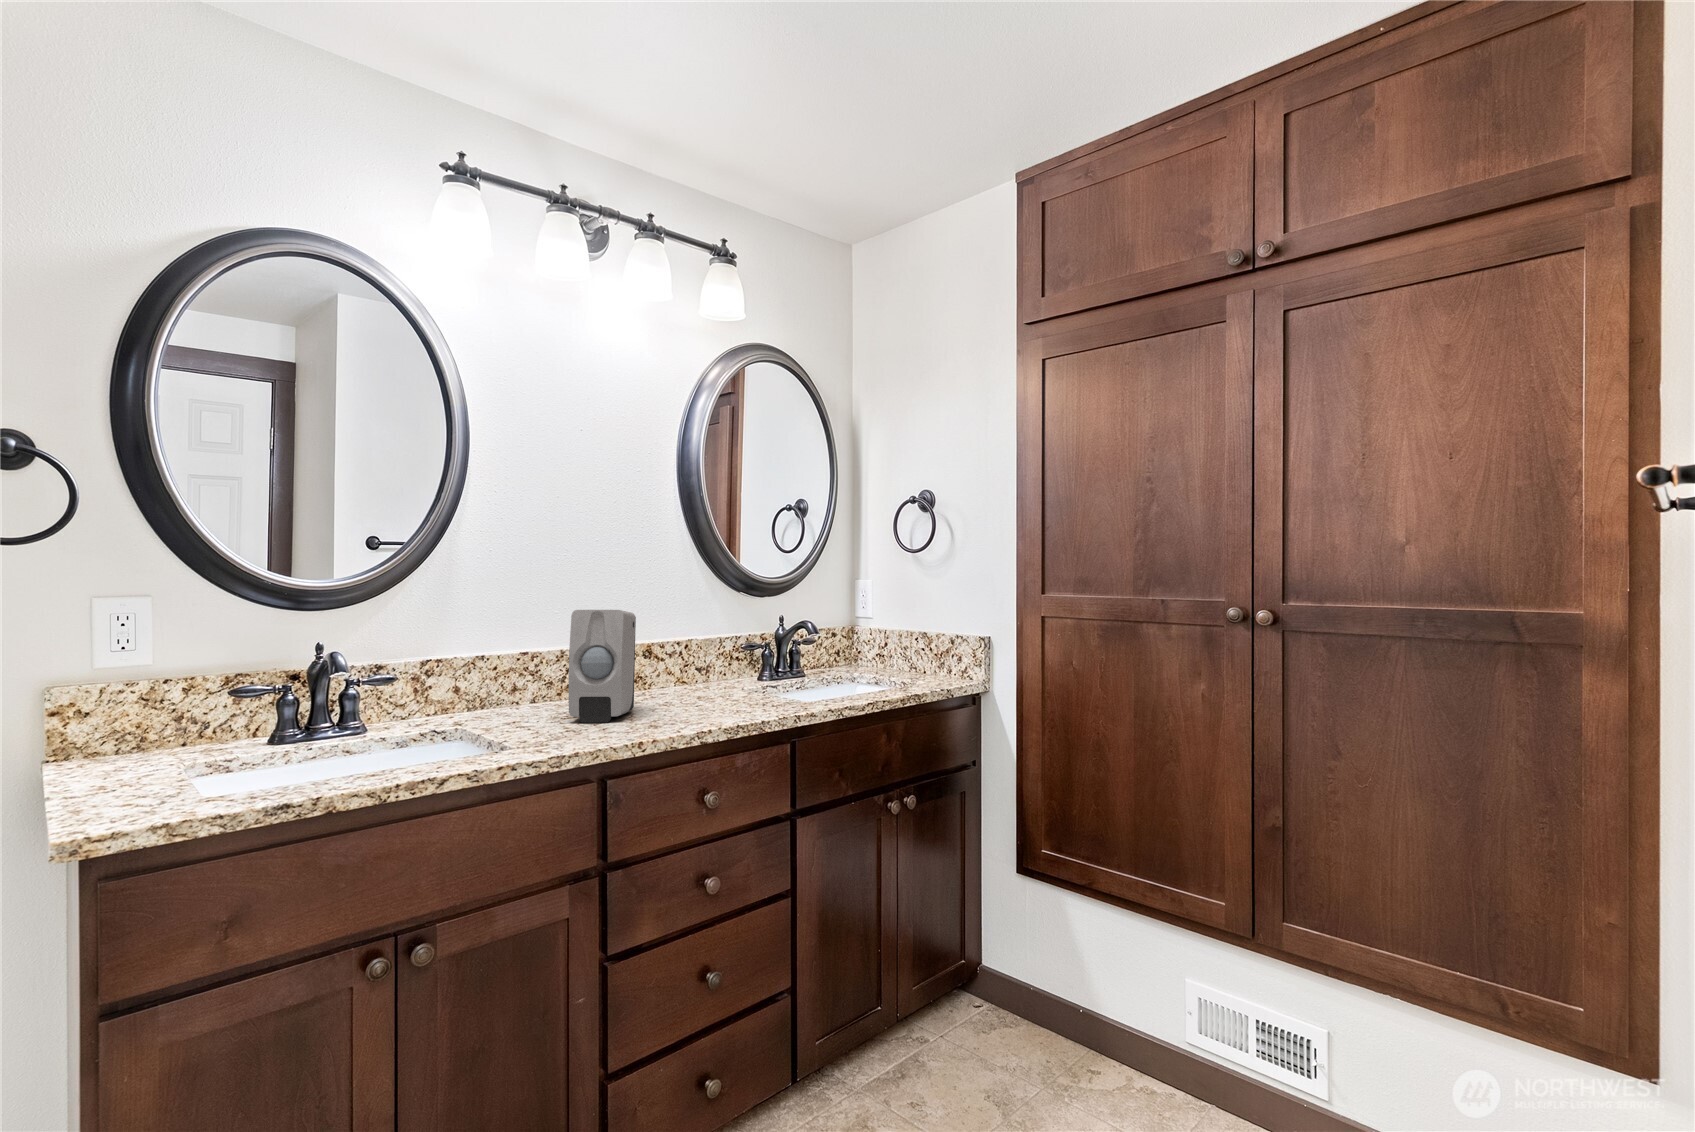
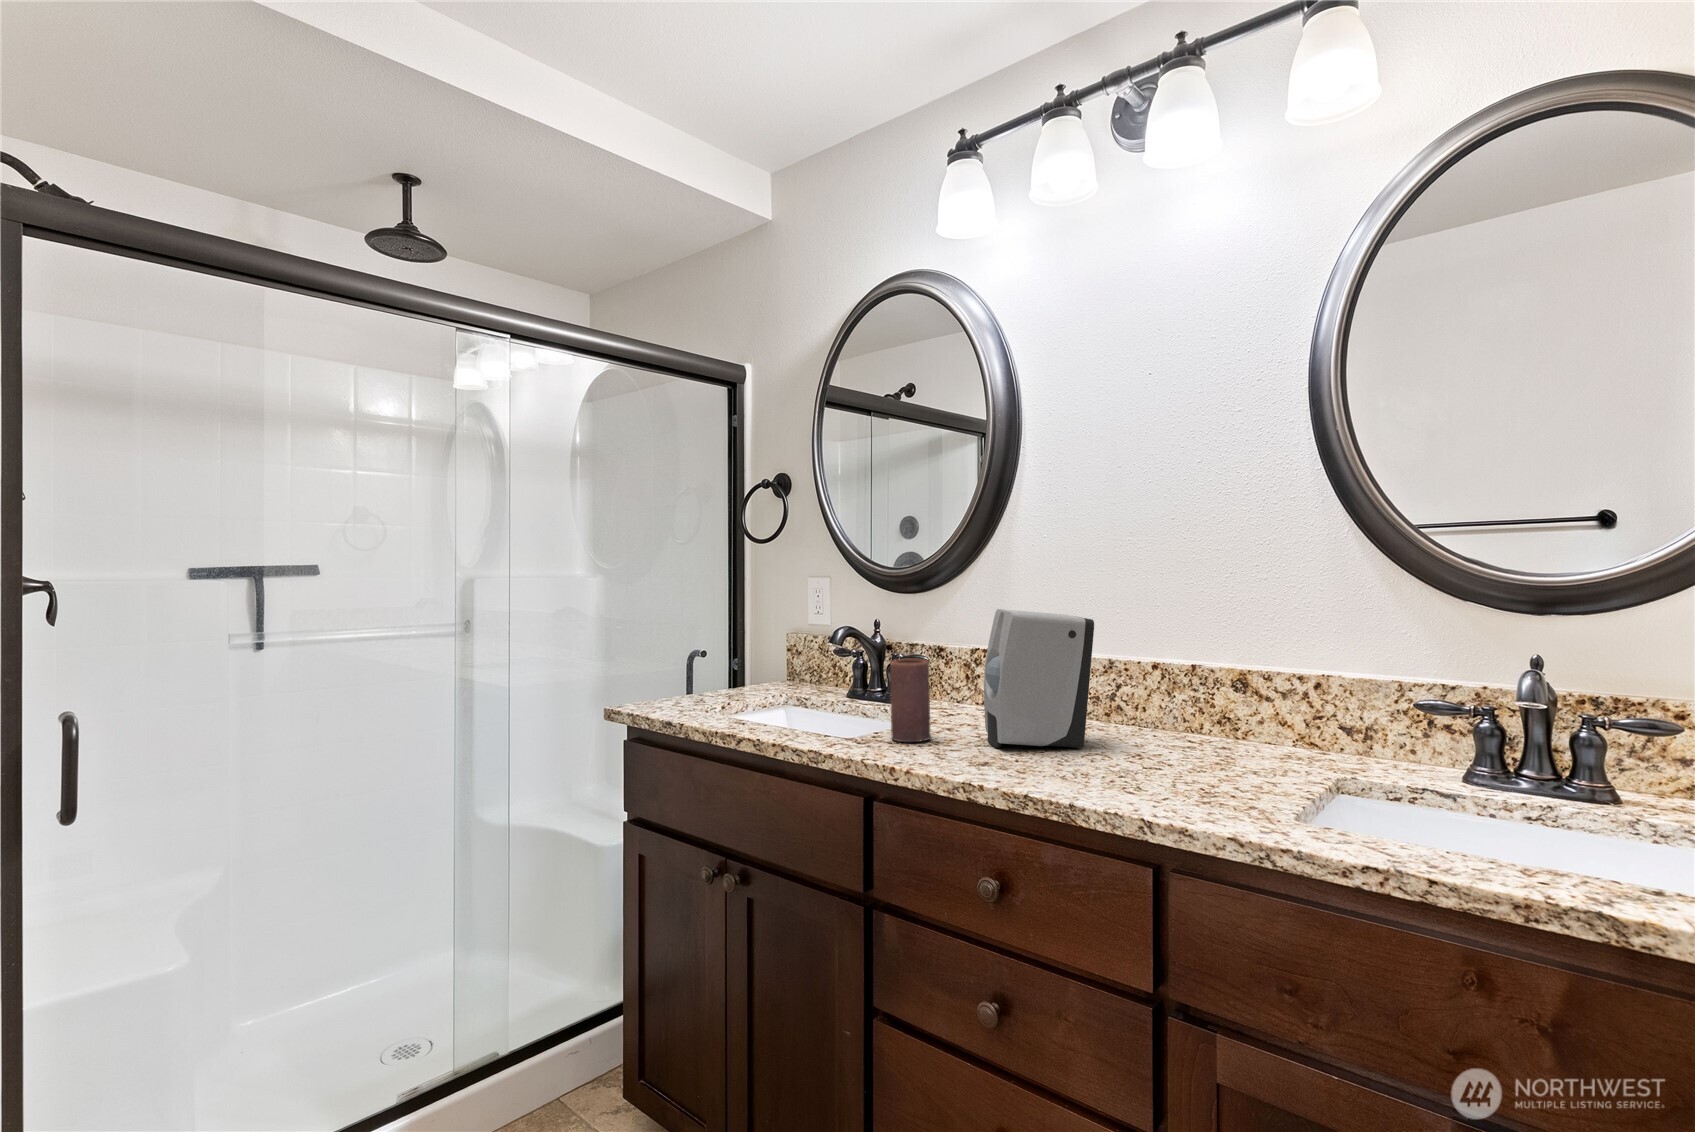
candle: none [527,660,567,739] -> present [890,659,931,742]

